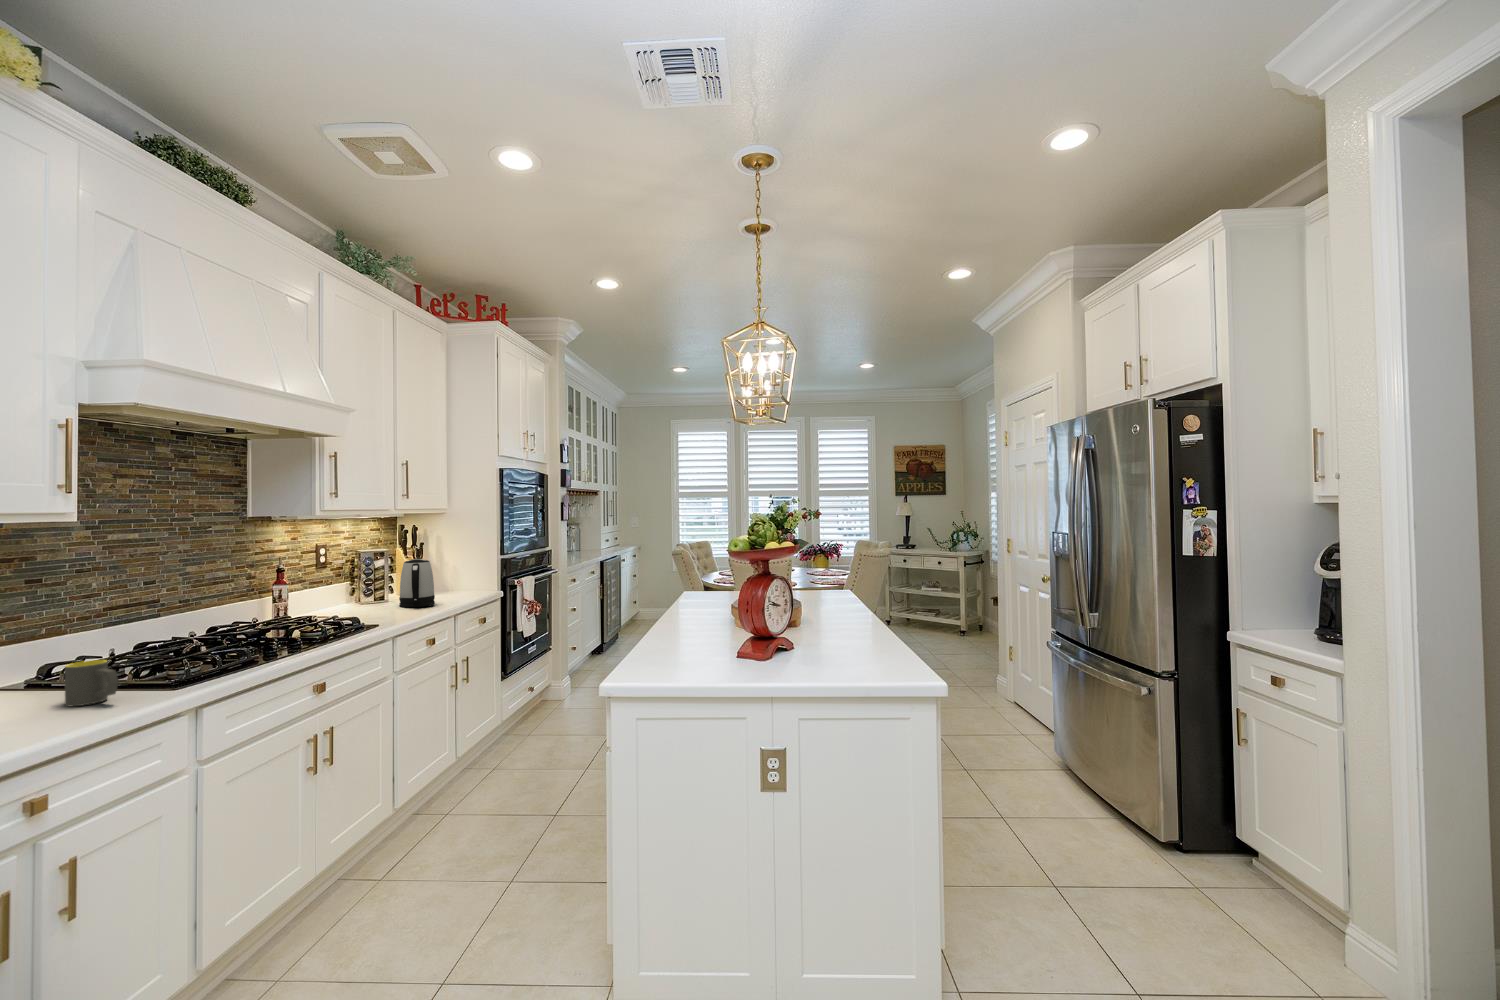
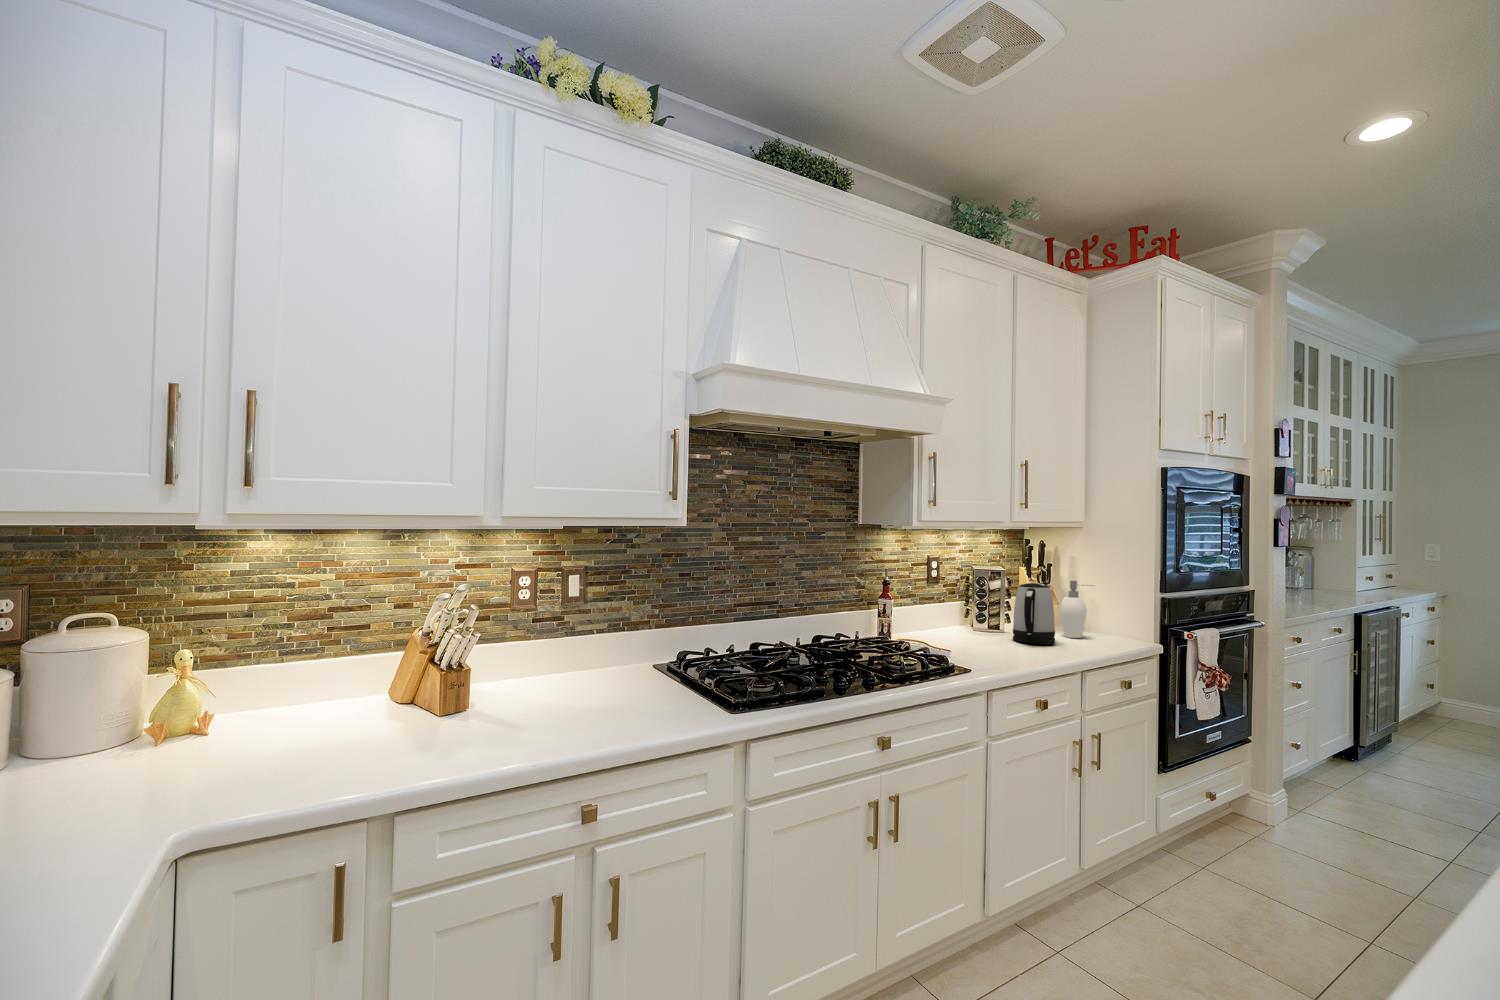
soap dispenser: none [434,555,461,599] -> present [1060,581,1094,638]
mug: present [65,660,118,706] -> none [674,651,706,692]

